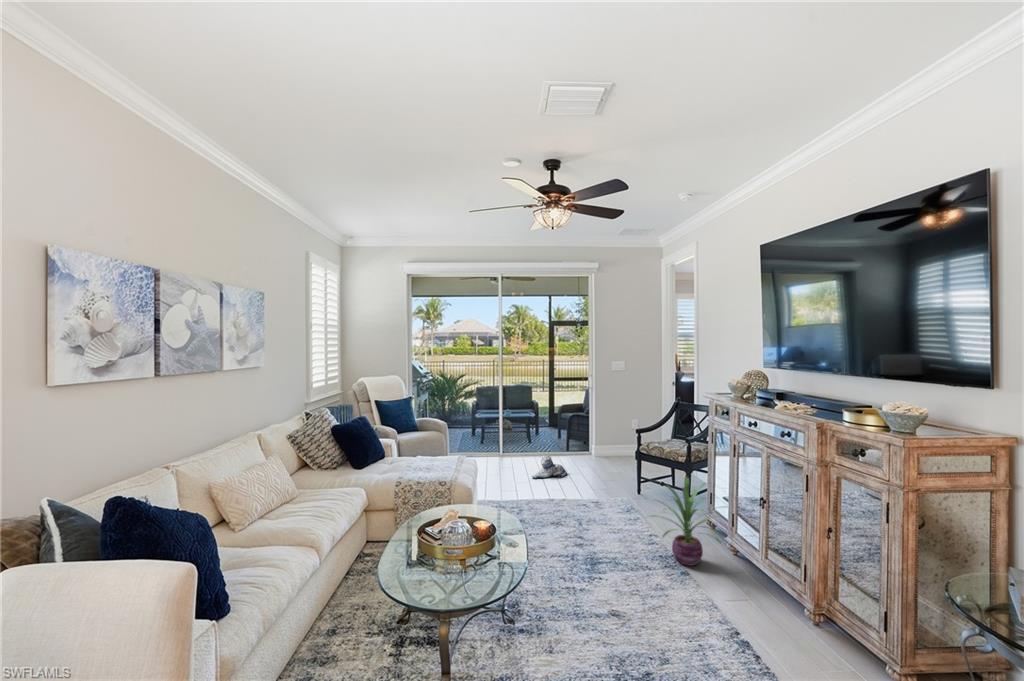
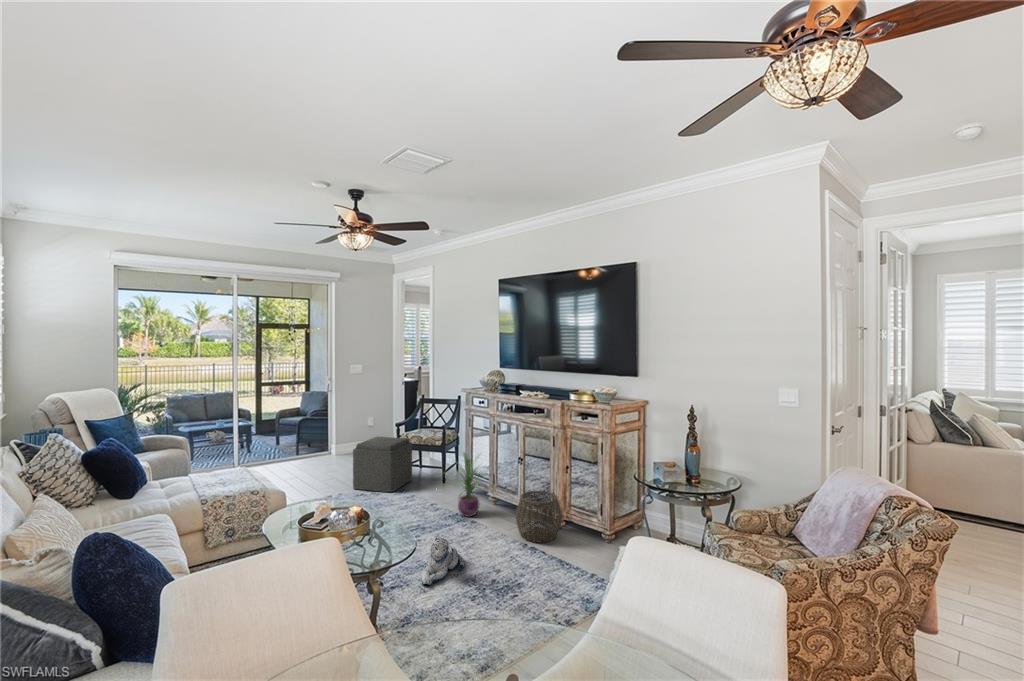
ottoman: none [580,442,651,509] -> present [353,437,412,492]
plush toy: present [532,455,567,479] -> present [421,538,464,585]
woven basket: none [730,553,811,643] -> present [516,491,562,542]

